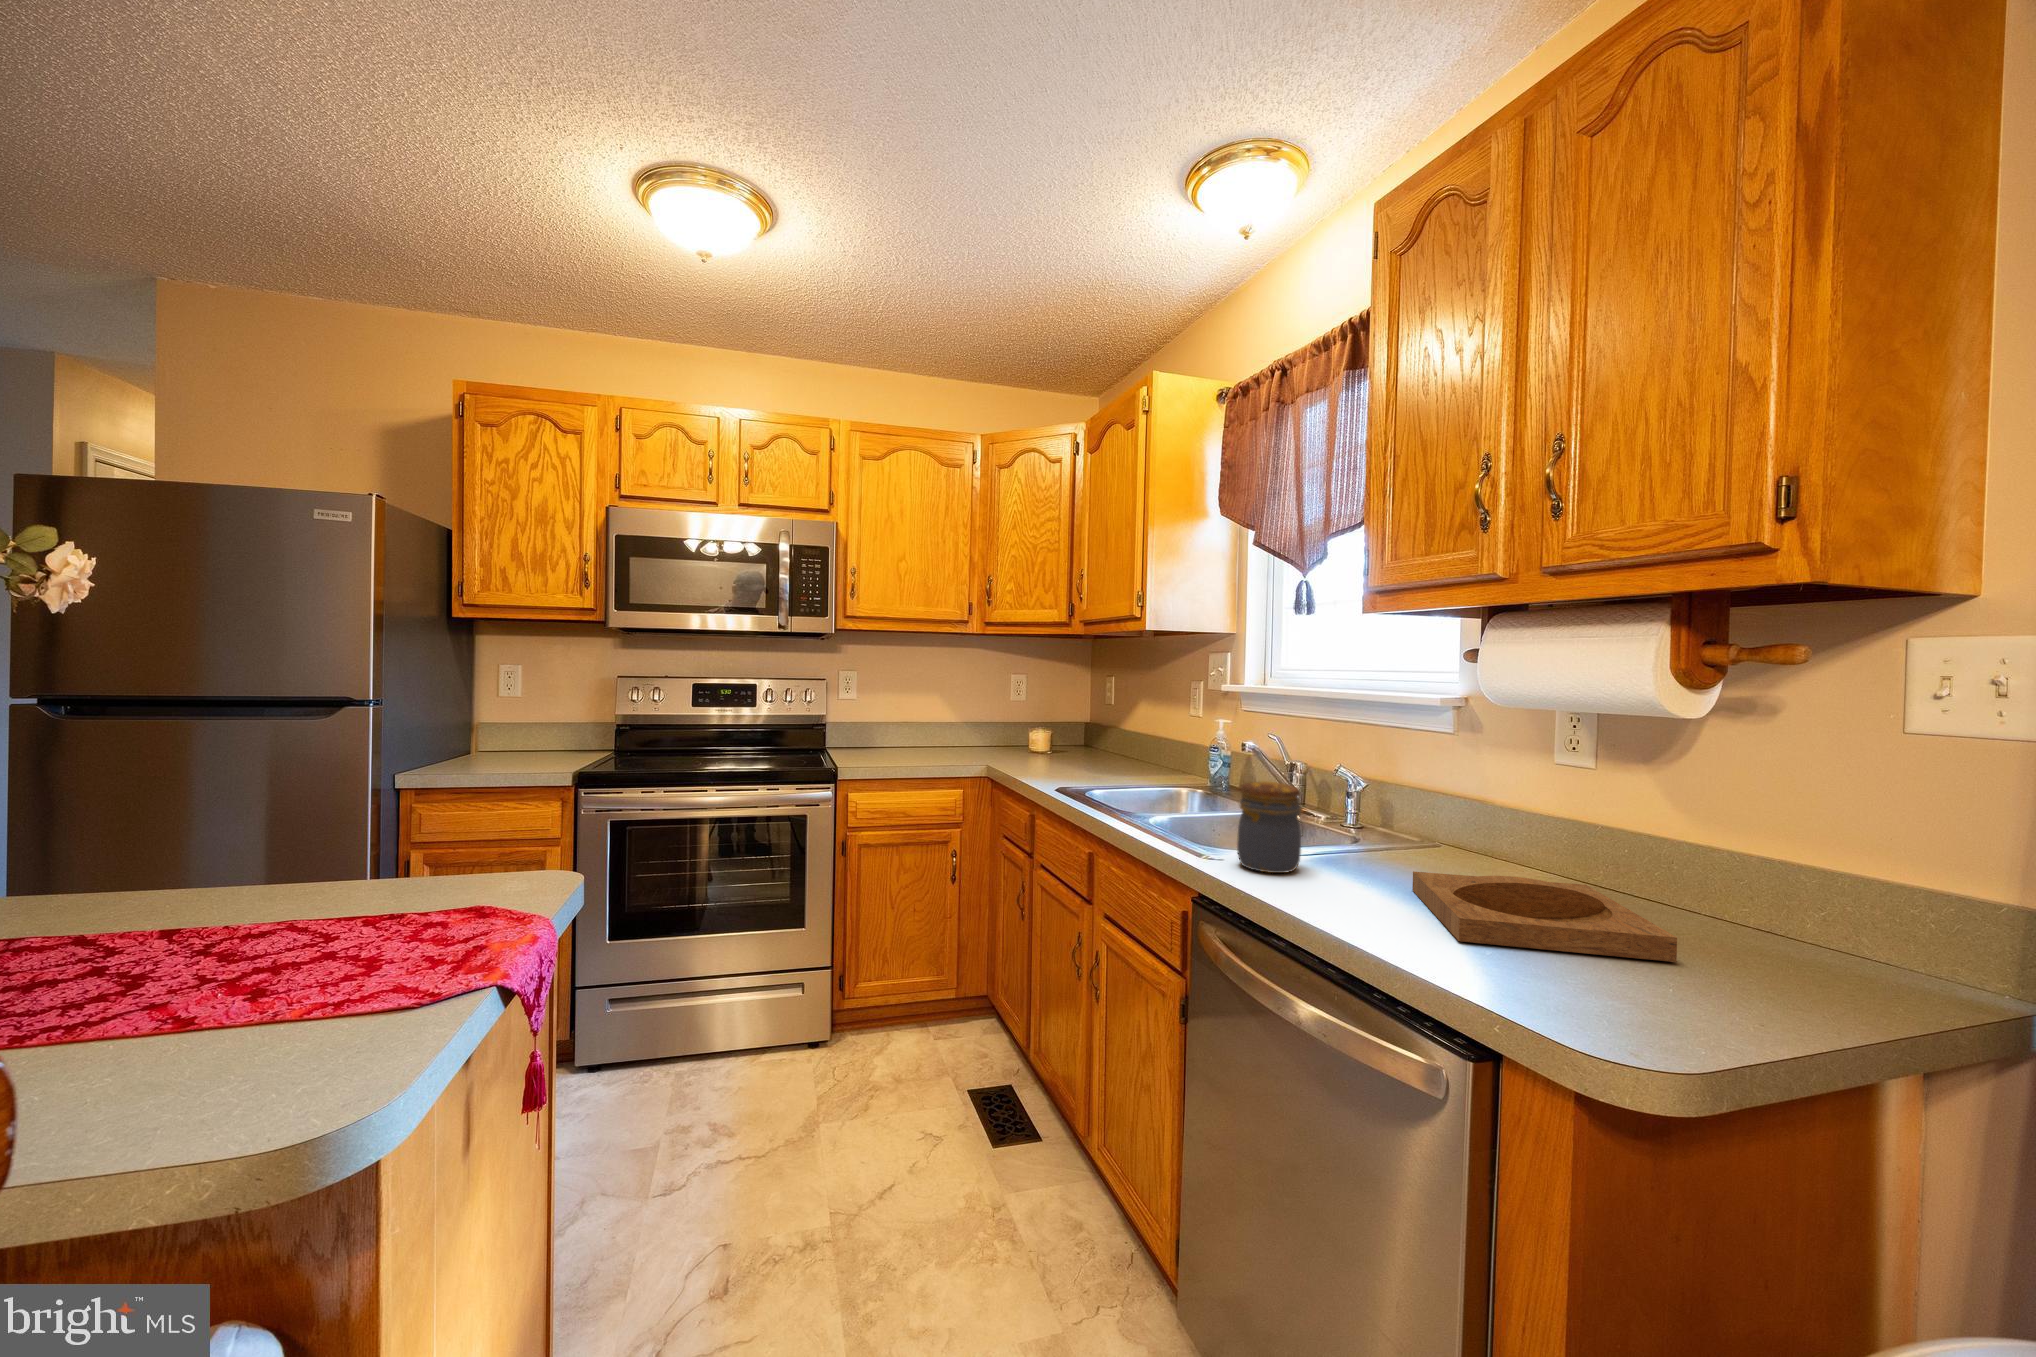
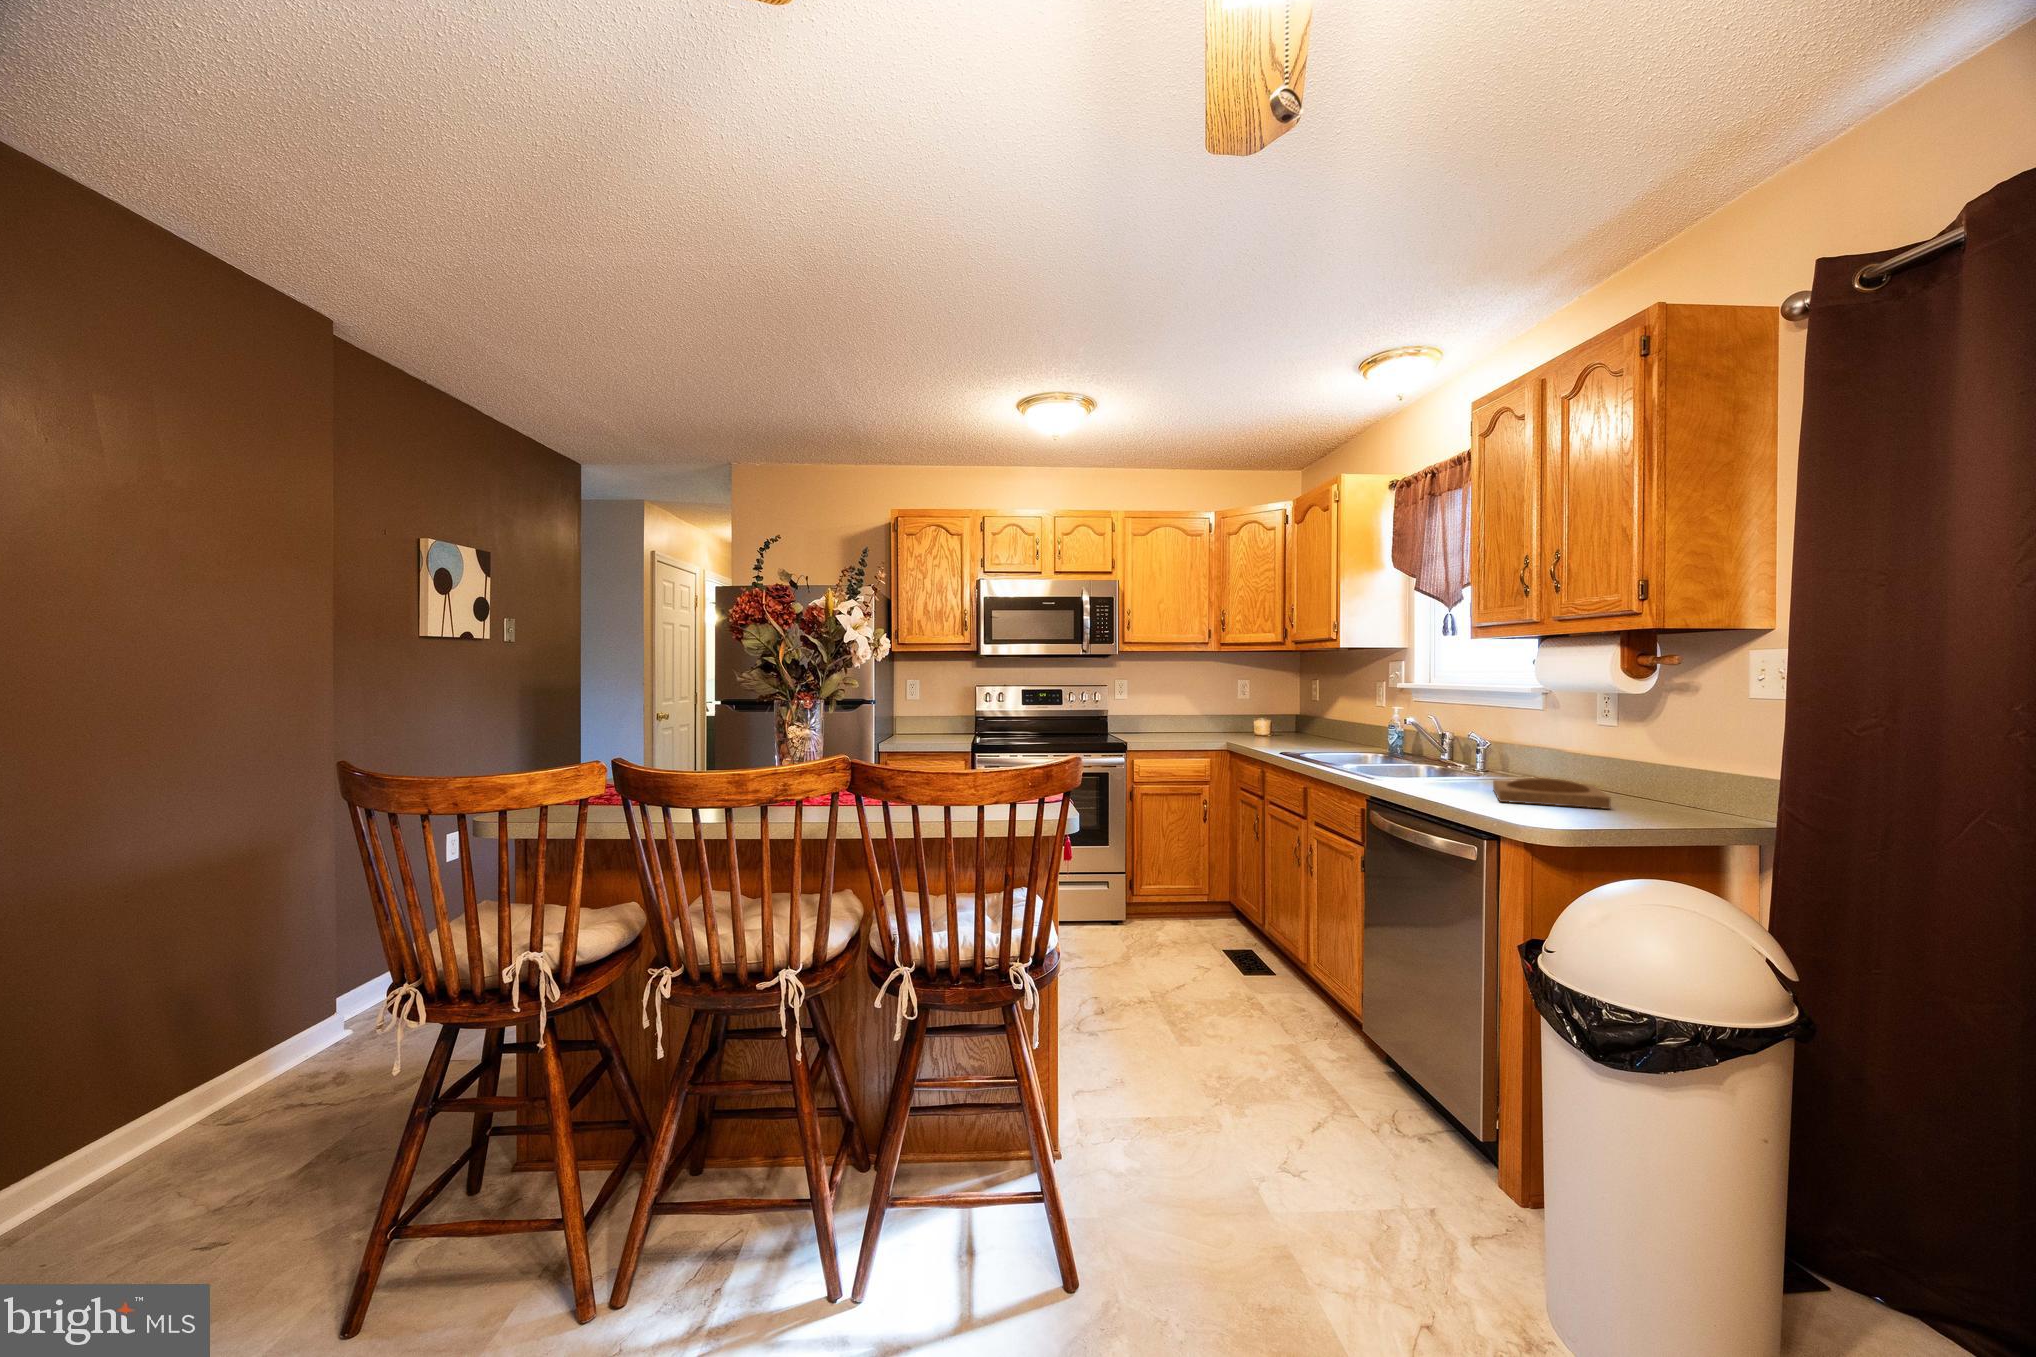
jar: present [1237,782,1303,873] -> none [1394,735,1434,783]

